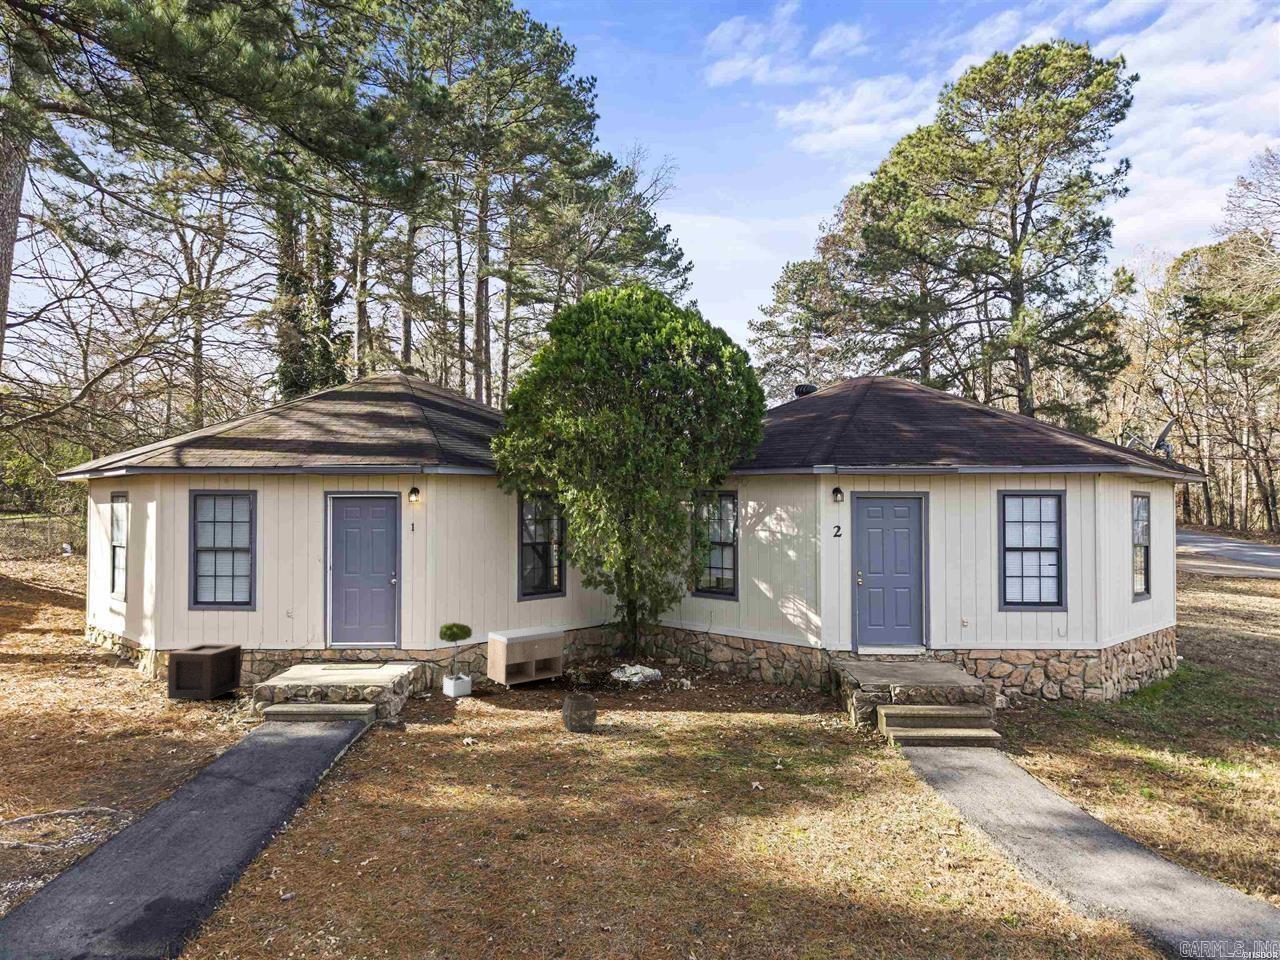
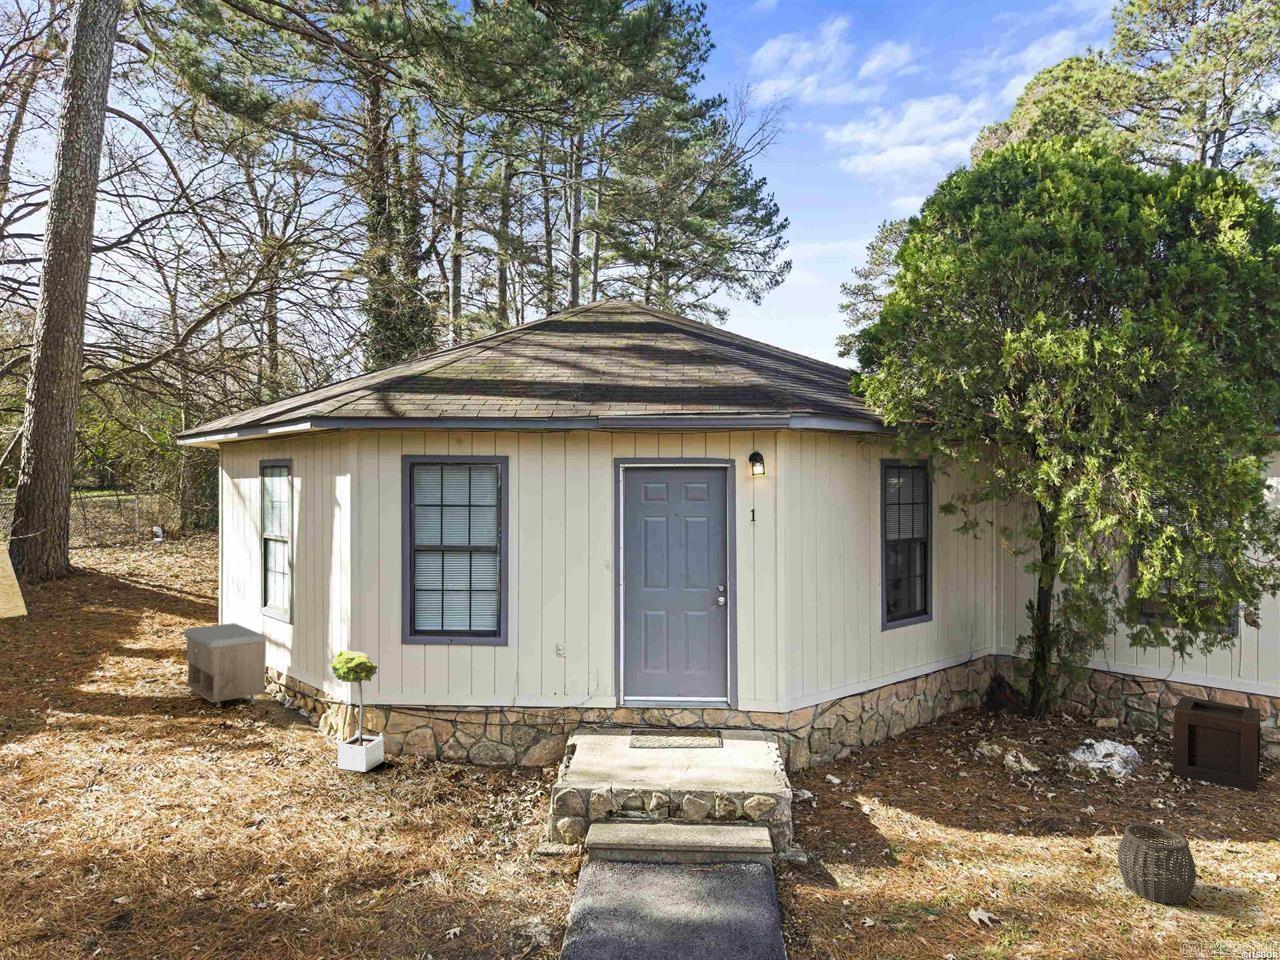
potted tree: present [439,623,472,697] -> present [331,650,384,772]
storage bench: present [487,626,564,689] -> present [184,623,266,707]
wooden crate: present [167,643,241,699] -> present [1173,697,1260,792]

